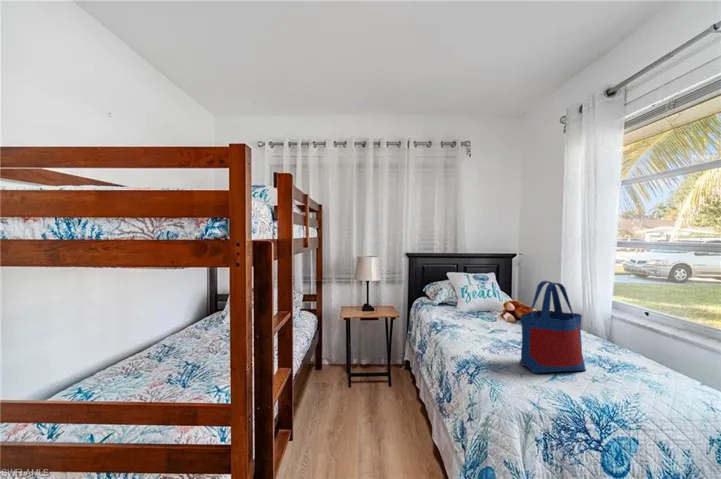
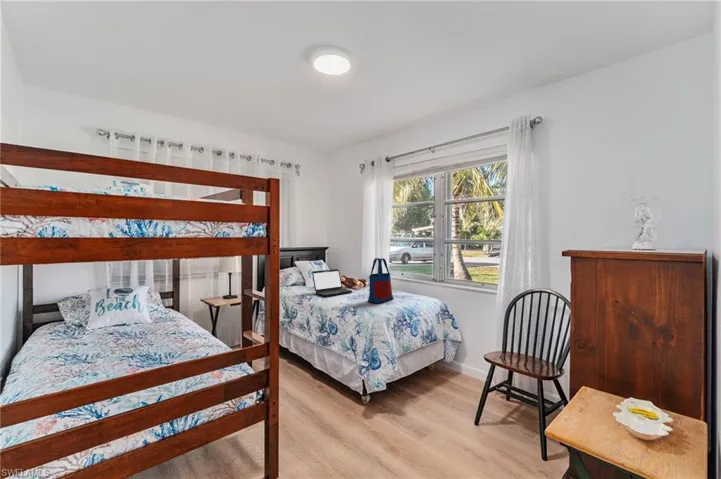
laptop: none [450,289,515,336] -> present [312,269,352,297]

